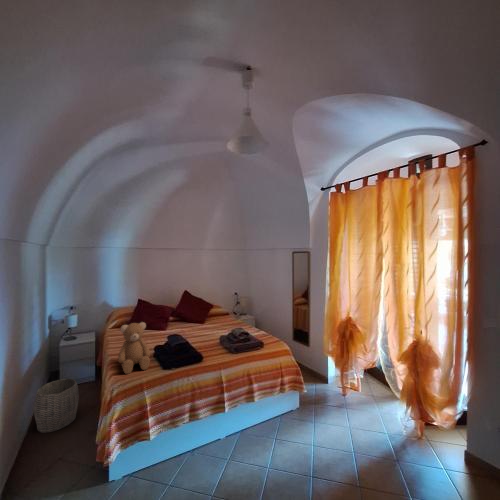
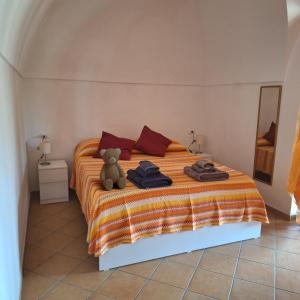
woven basket: present [34,379,79,433] -> none [35,192,66,230]

